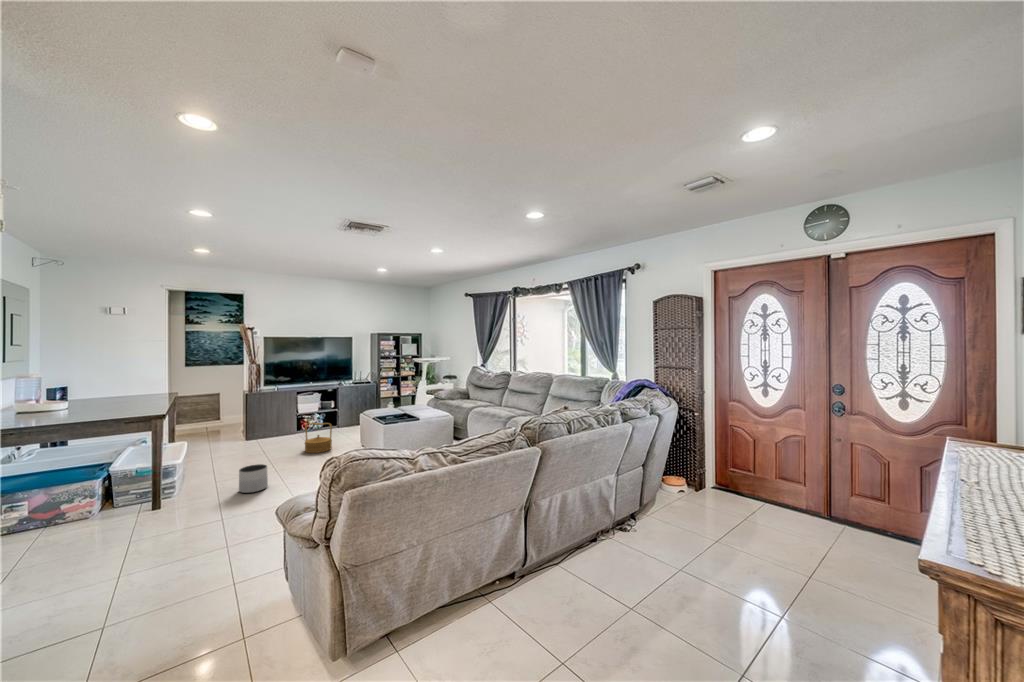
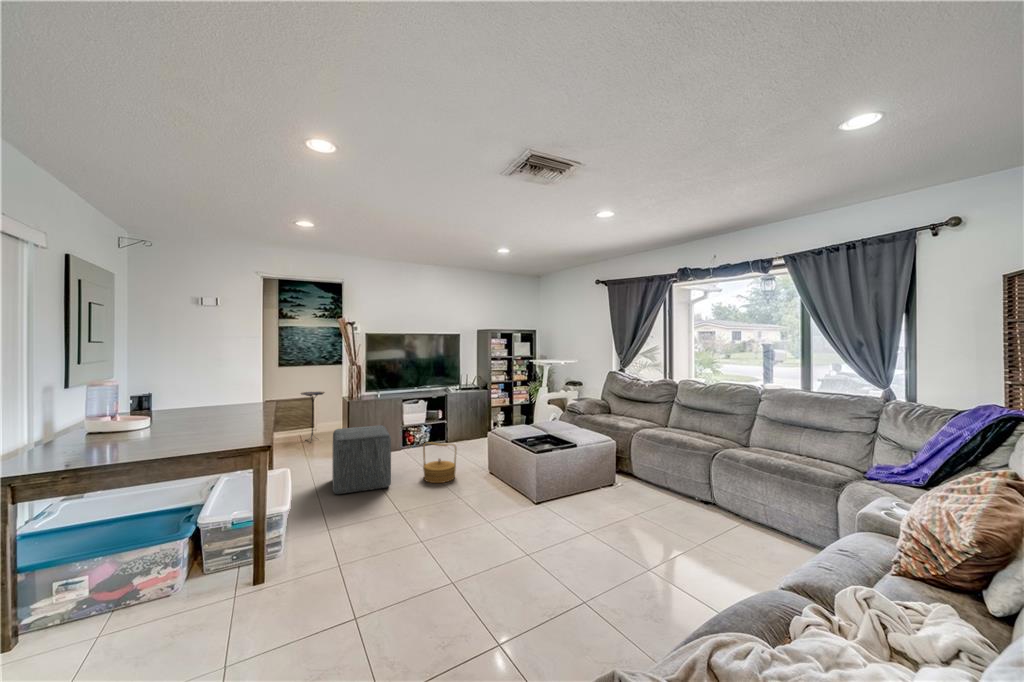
side table: none [205,387,229,431] -> present [301,392,324,439]
ottoman: none [225,411,275,463] -> present [332,425,391,494]
planter: present [239,464,268,493] -> none [364,511,400,557]

